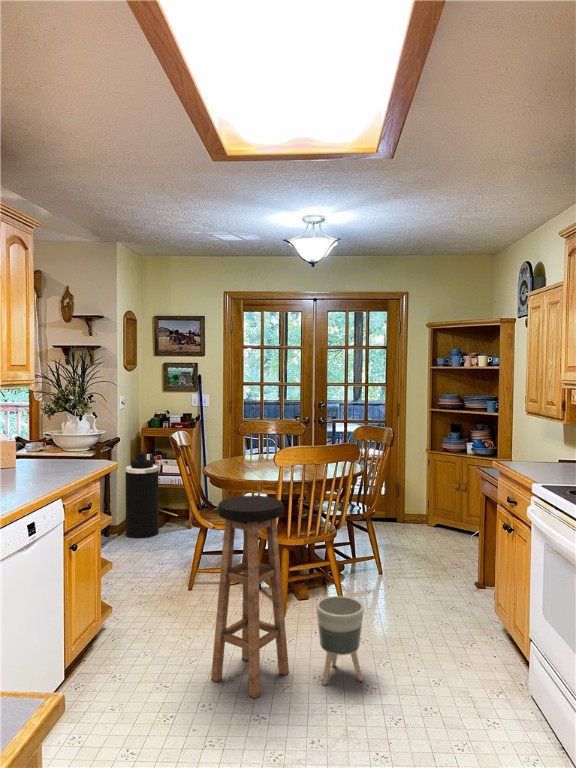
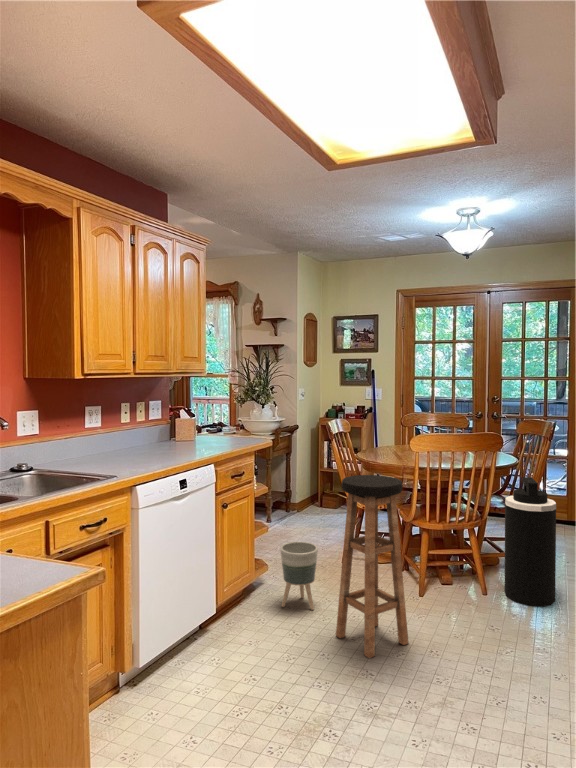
trash can: present [125,451,159,538] -> present [504,477,556,607]
planter: present [316,596,364,685] -> present [280,542,318,610]

